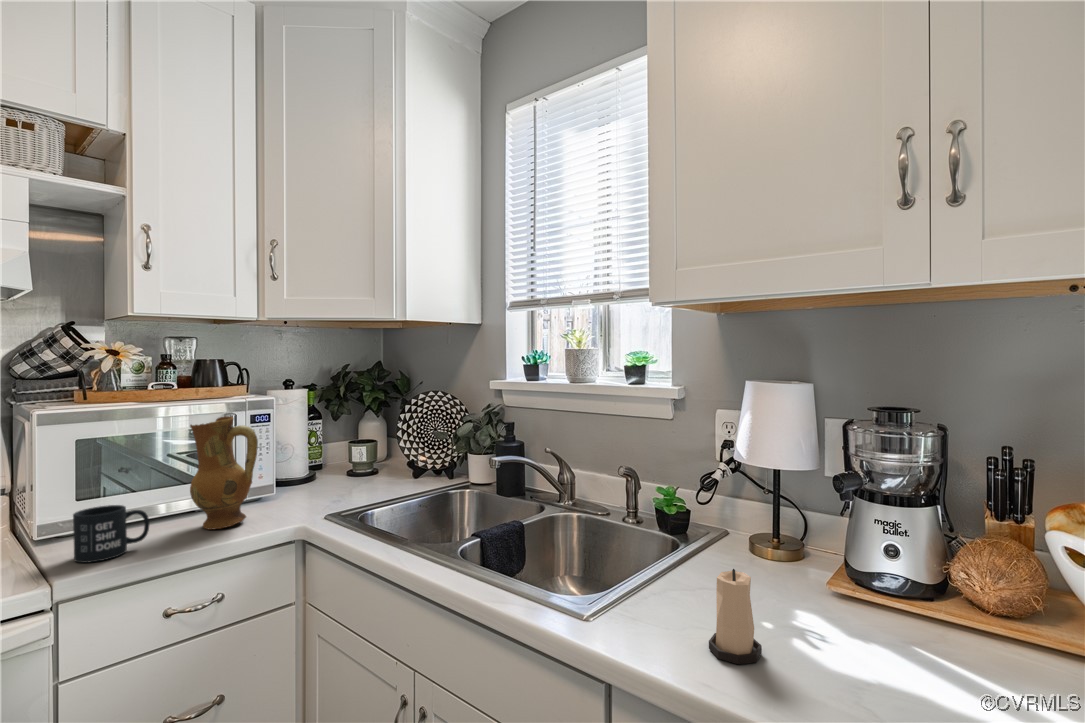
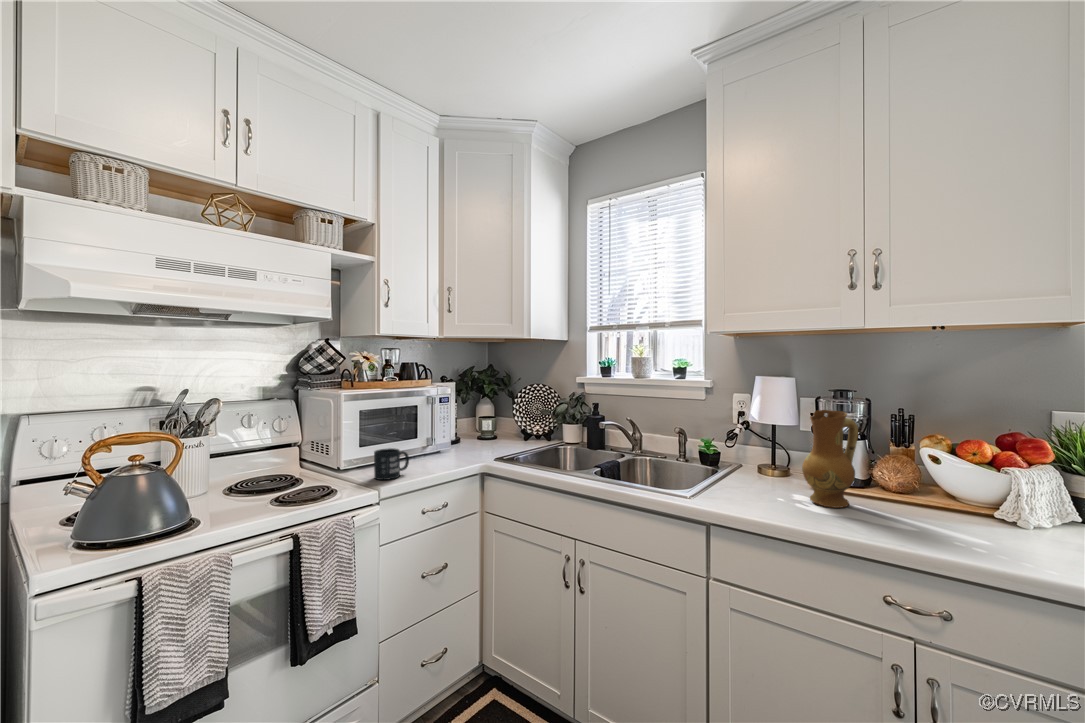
ceramic jug: present [190,416,258,530] -> present [802,410,858,508]
candle: present [709,569,762,664] -> none [760,466,786,511]

